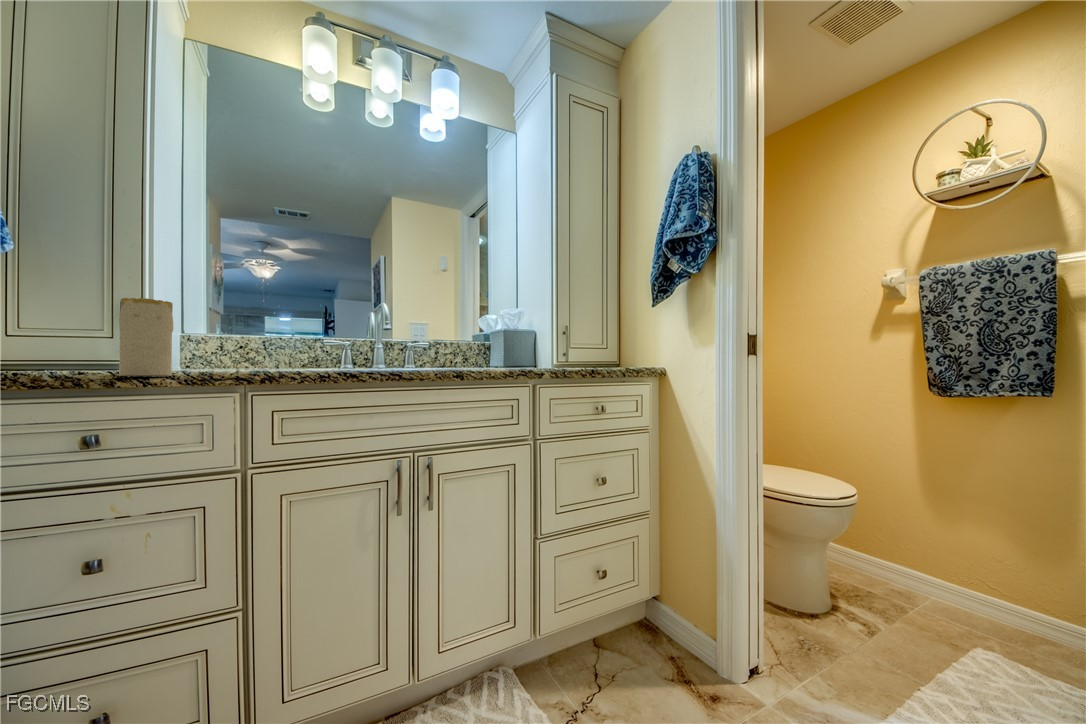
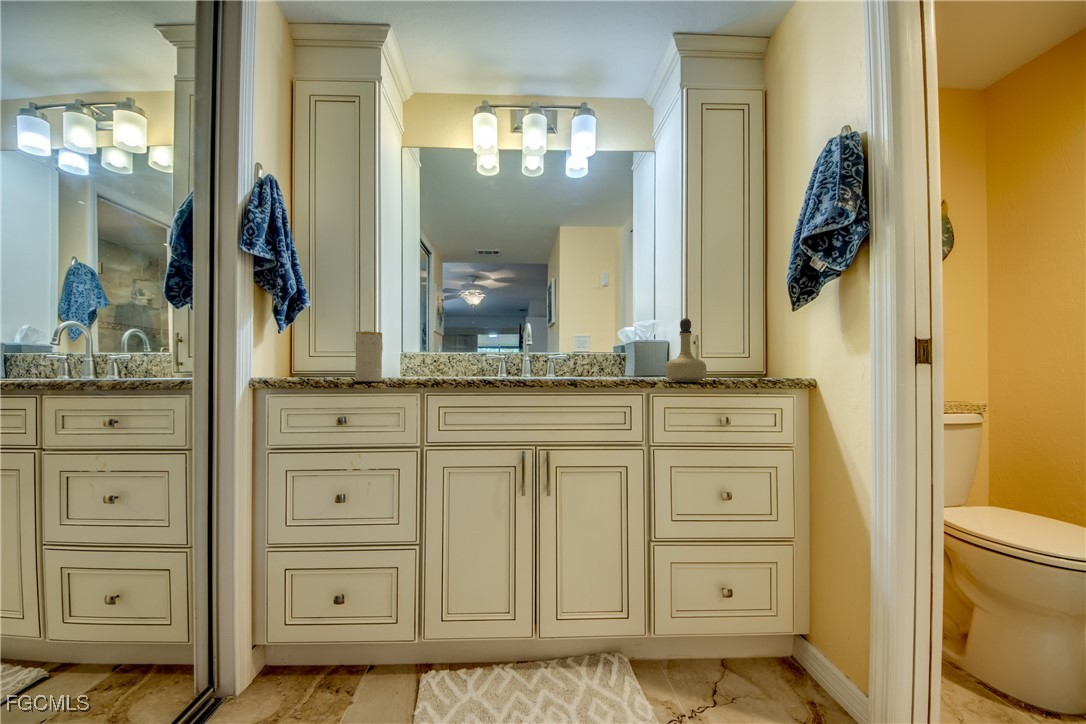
perfume bottle: none [544,308,584,372] -> present [665,318,707,382]

